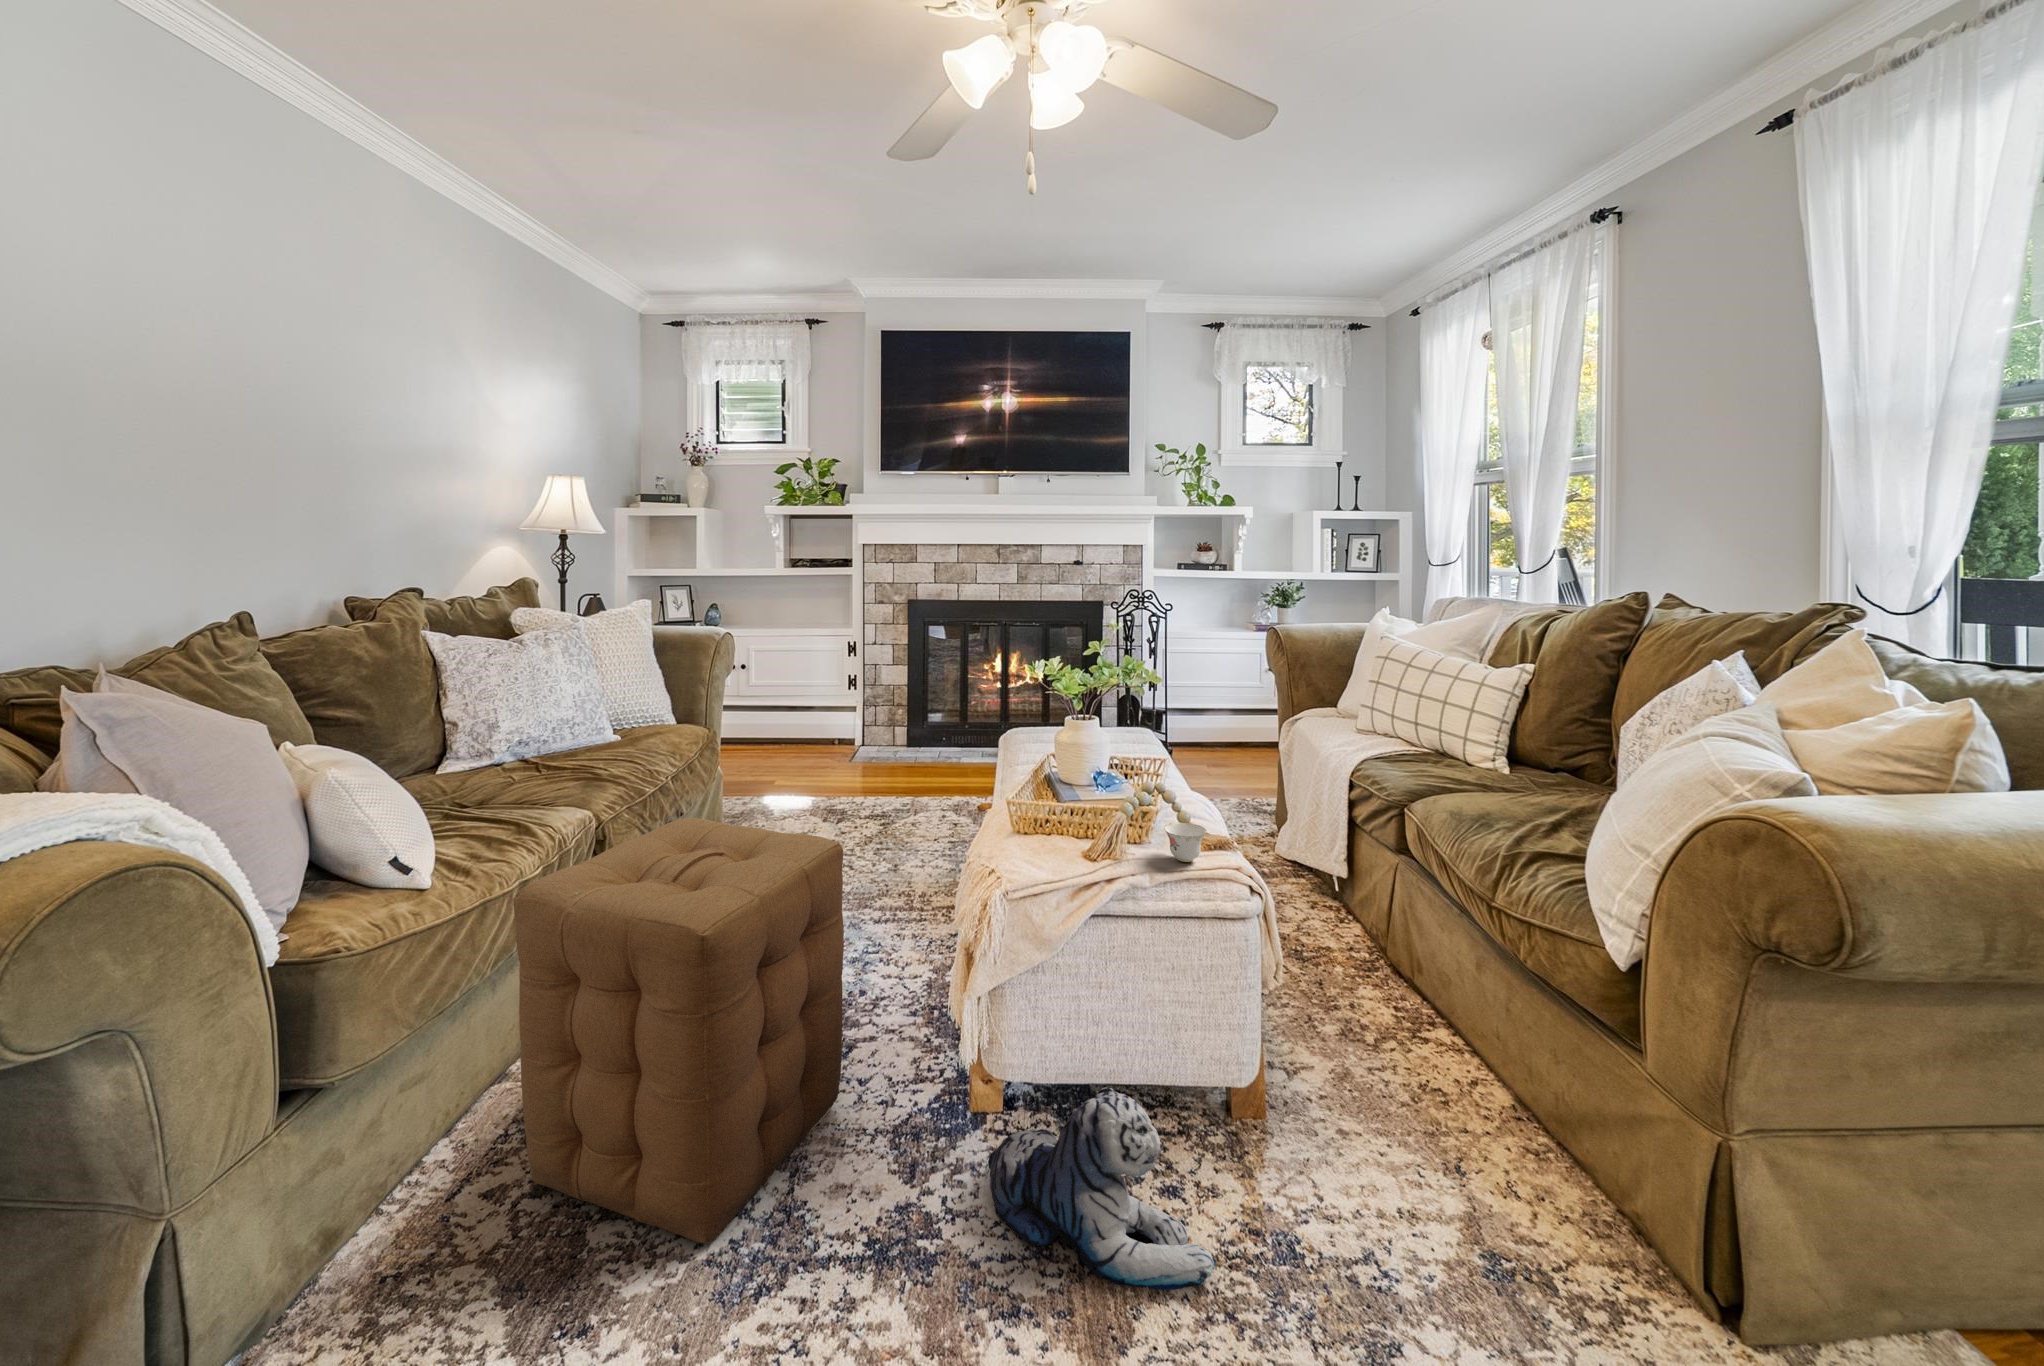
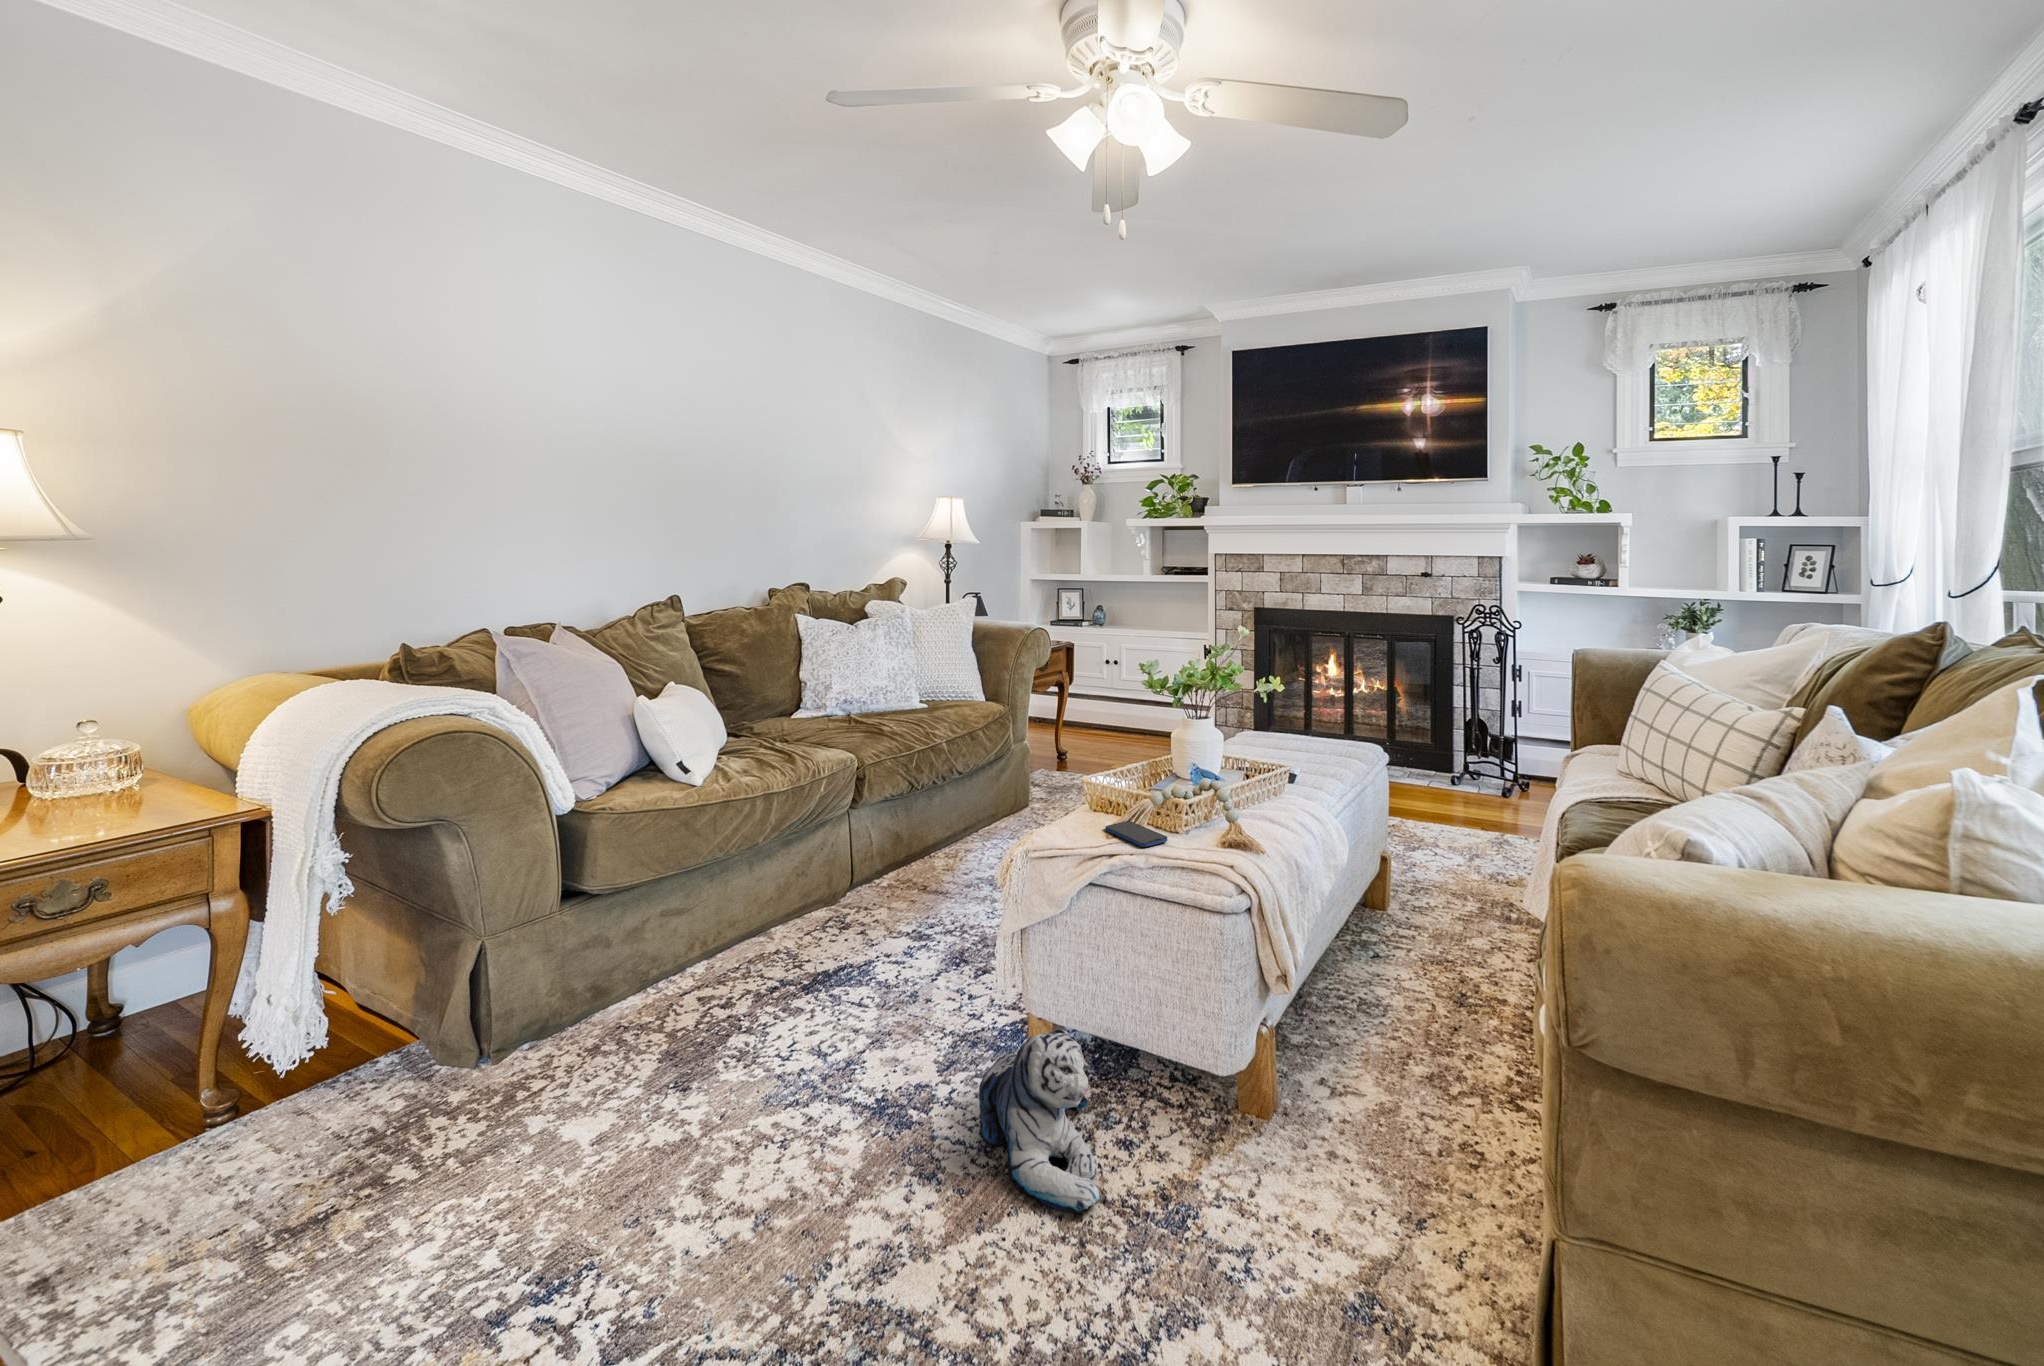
ottoman: present [513,818,844,1243] -> none [714,762,947,1067]
teacup: present [1164,822,1206,862] -> none [1192,818,1231,855]
smartphone: none [1052,841,1131,866] -> present [1105,821,1167,847]

